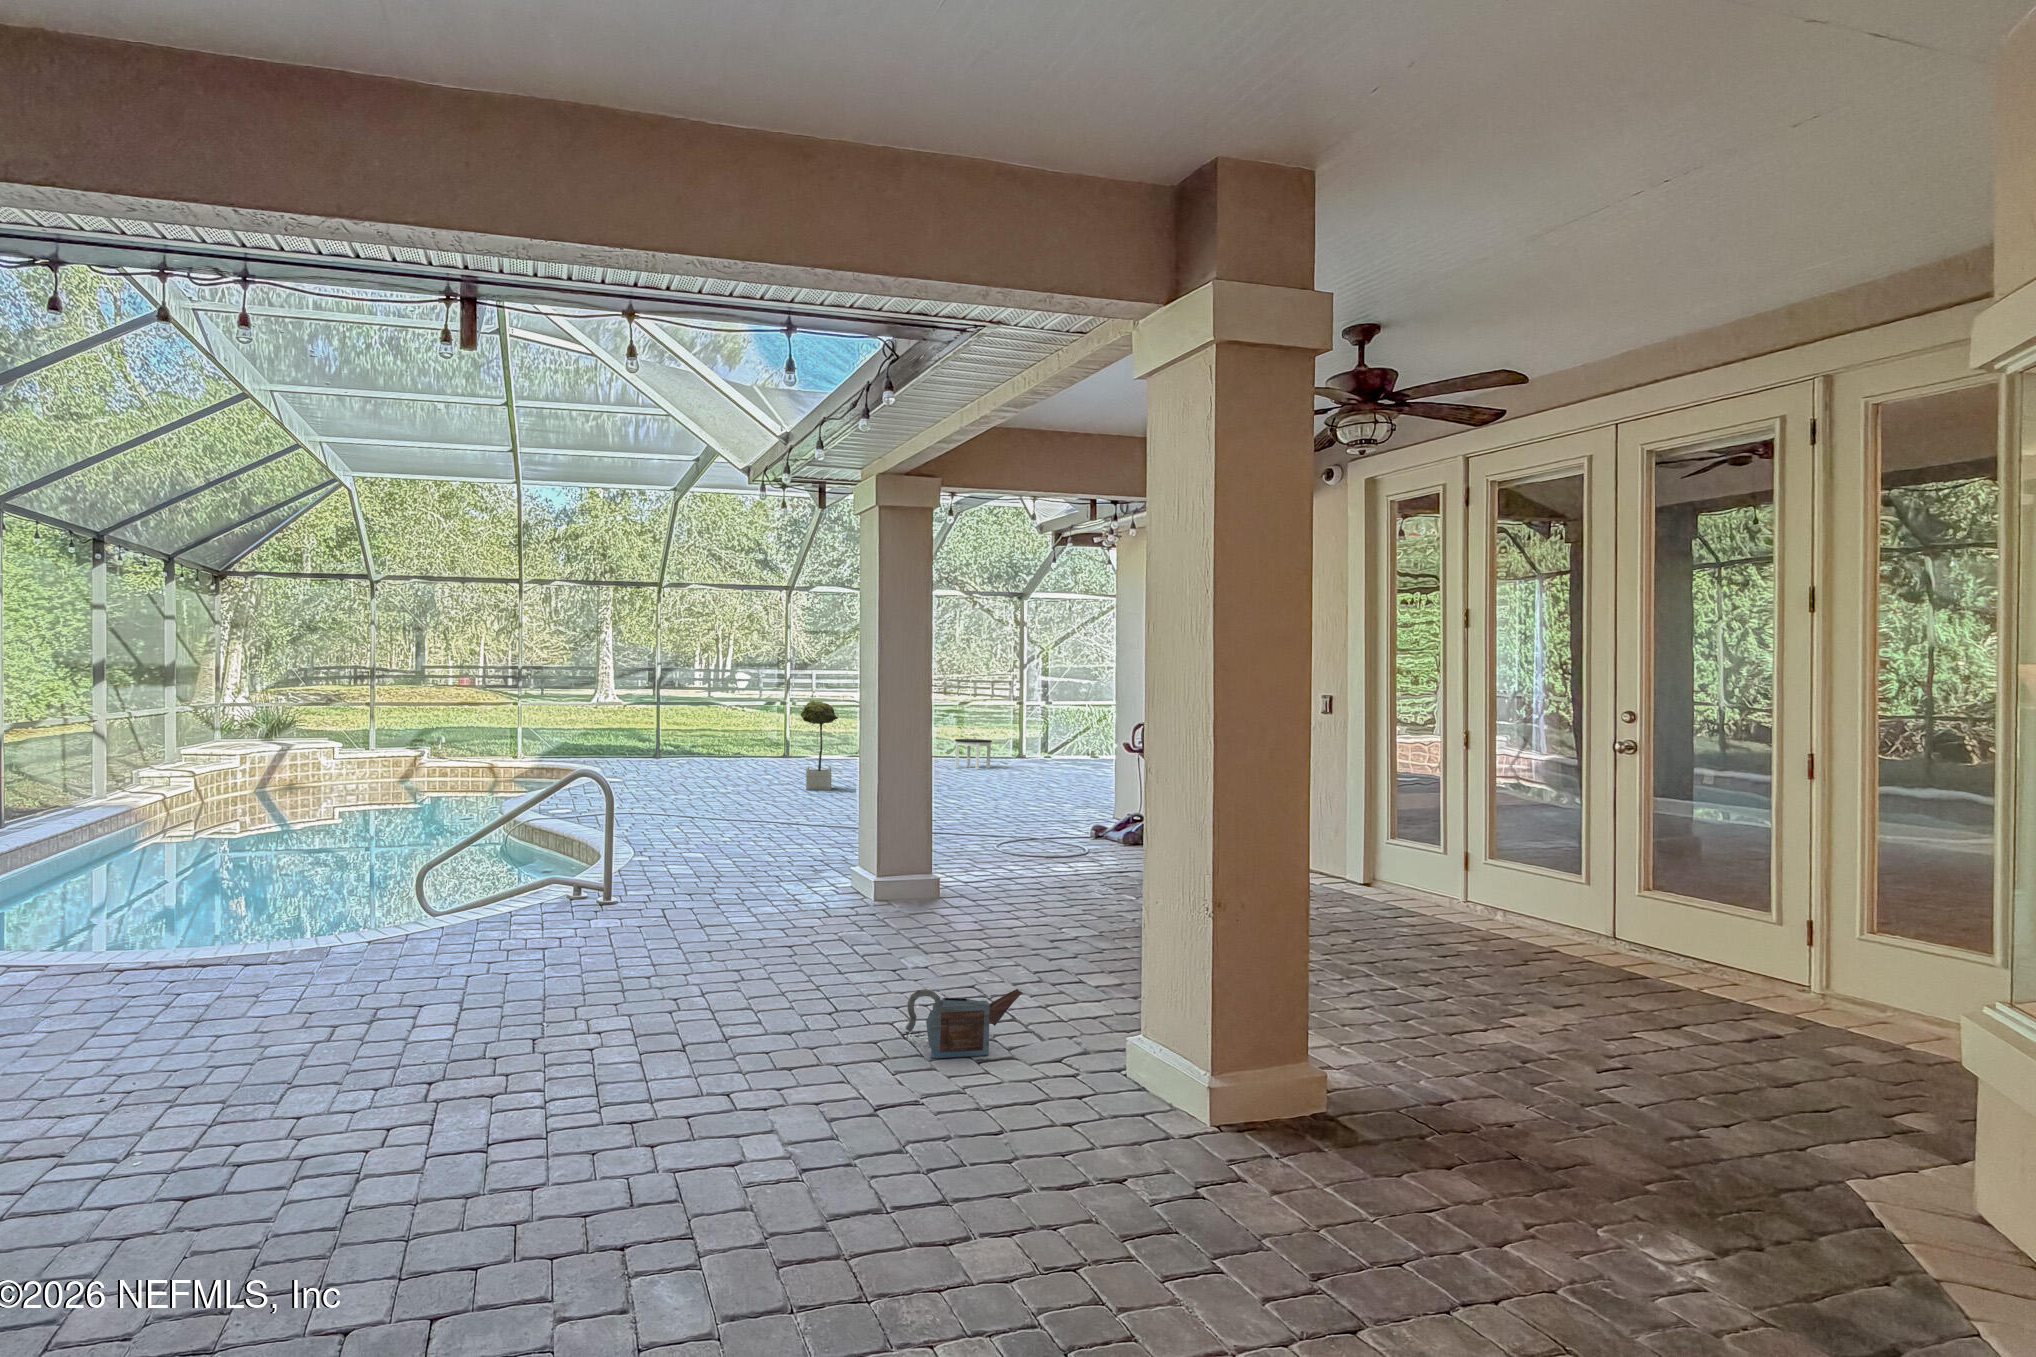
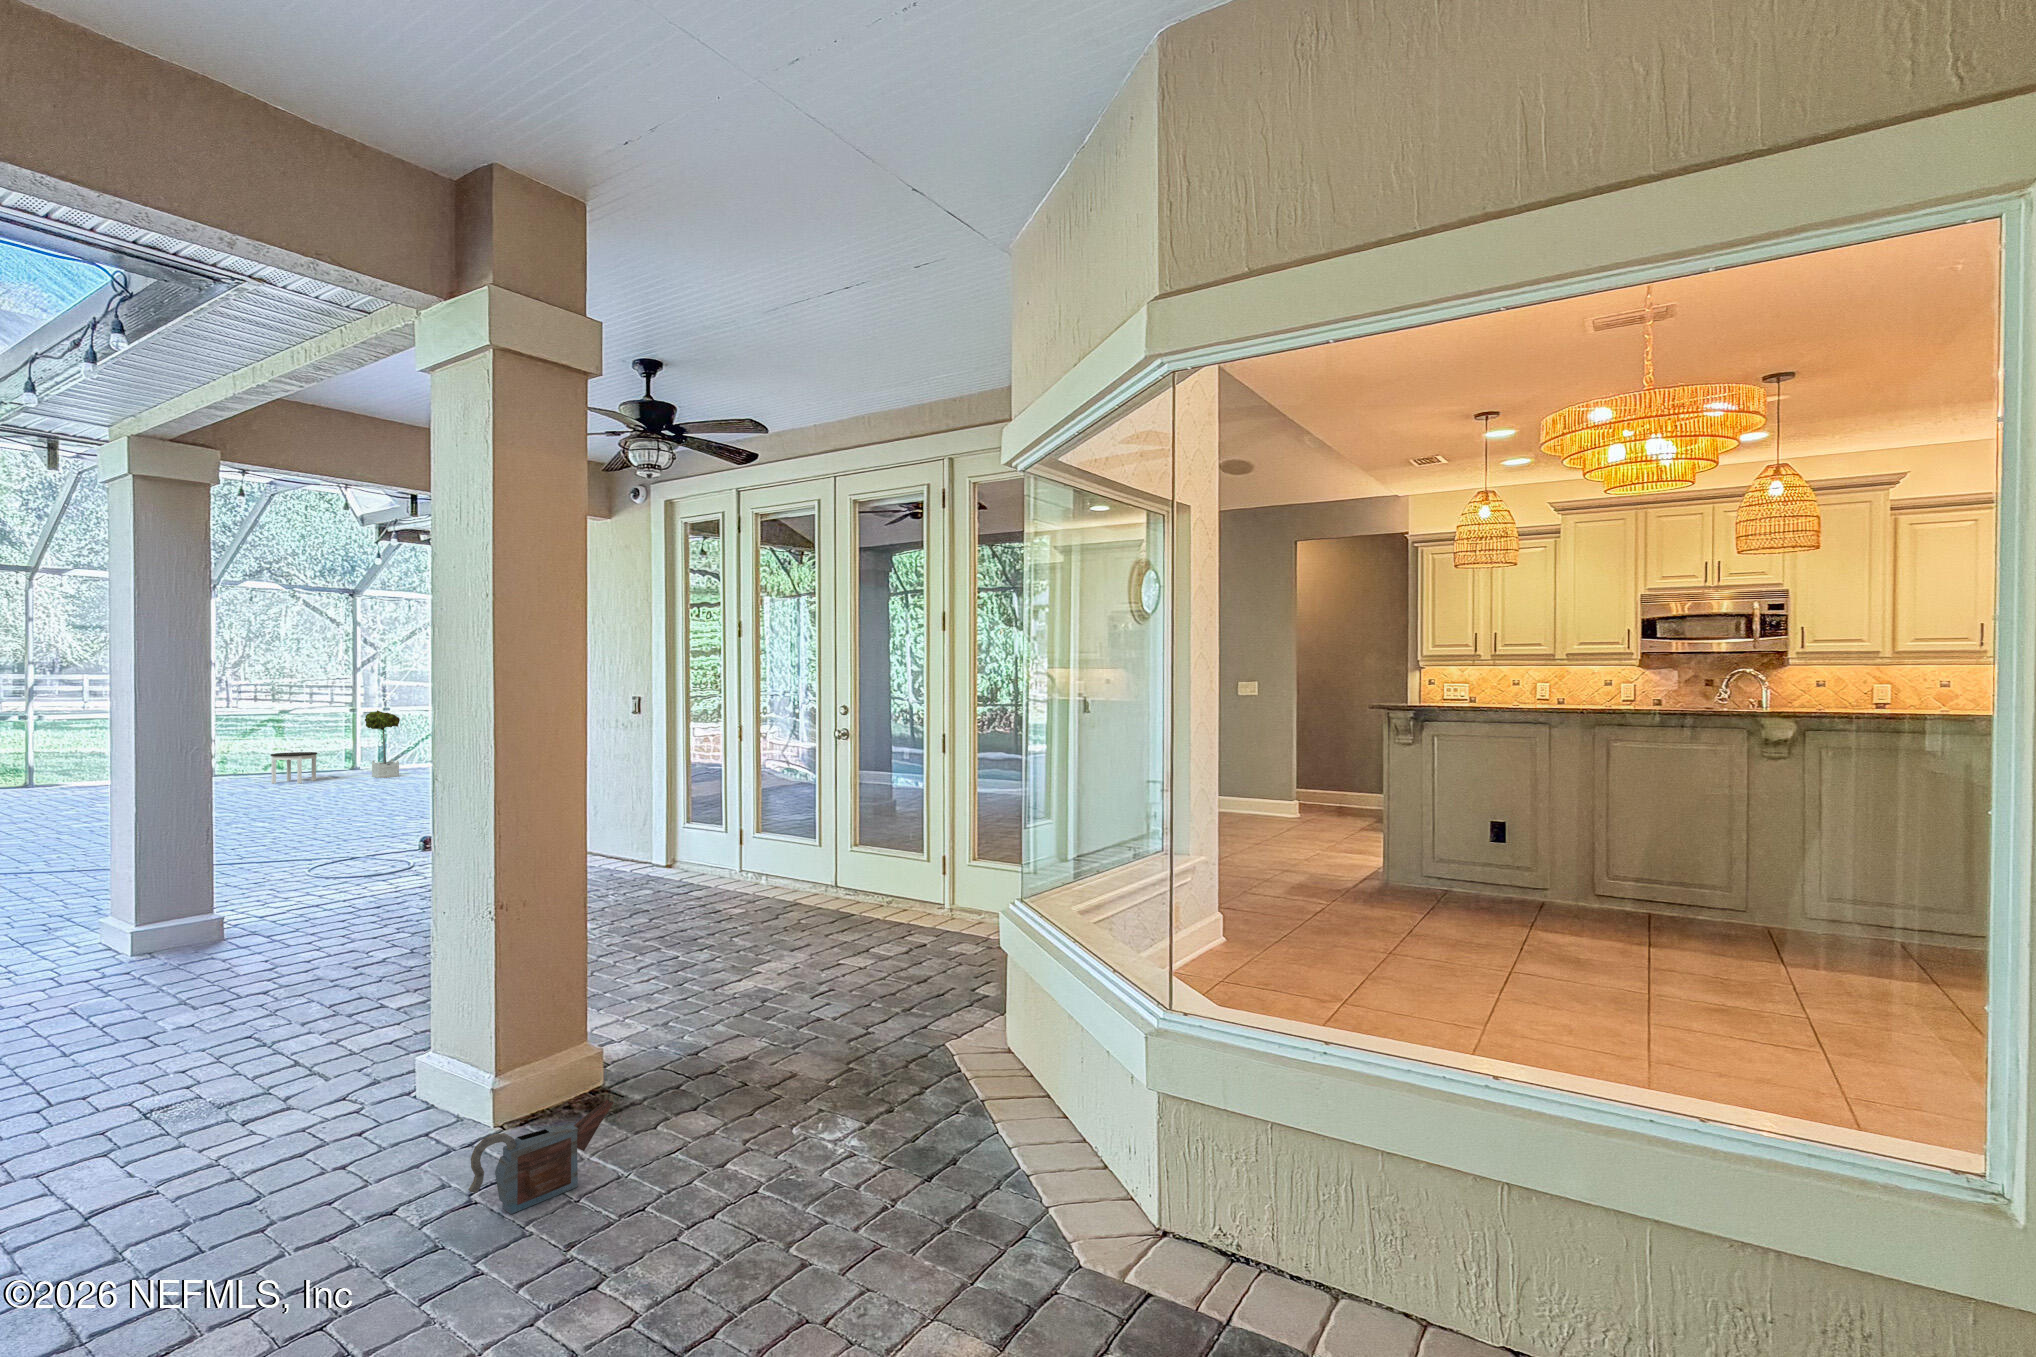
potted tree: present [800,699,838,790] -> present [365,710,400,778]
watering can: present [905,989,1022,1058] -> present [468,1099,614,1214]

